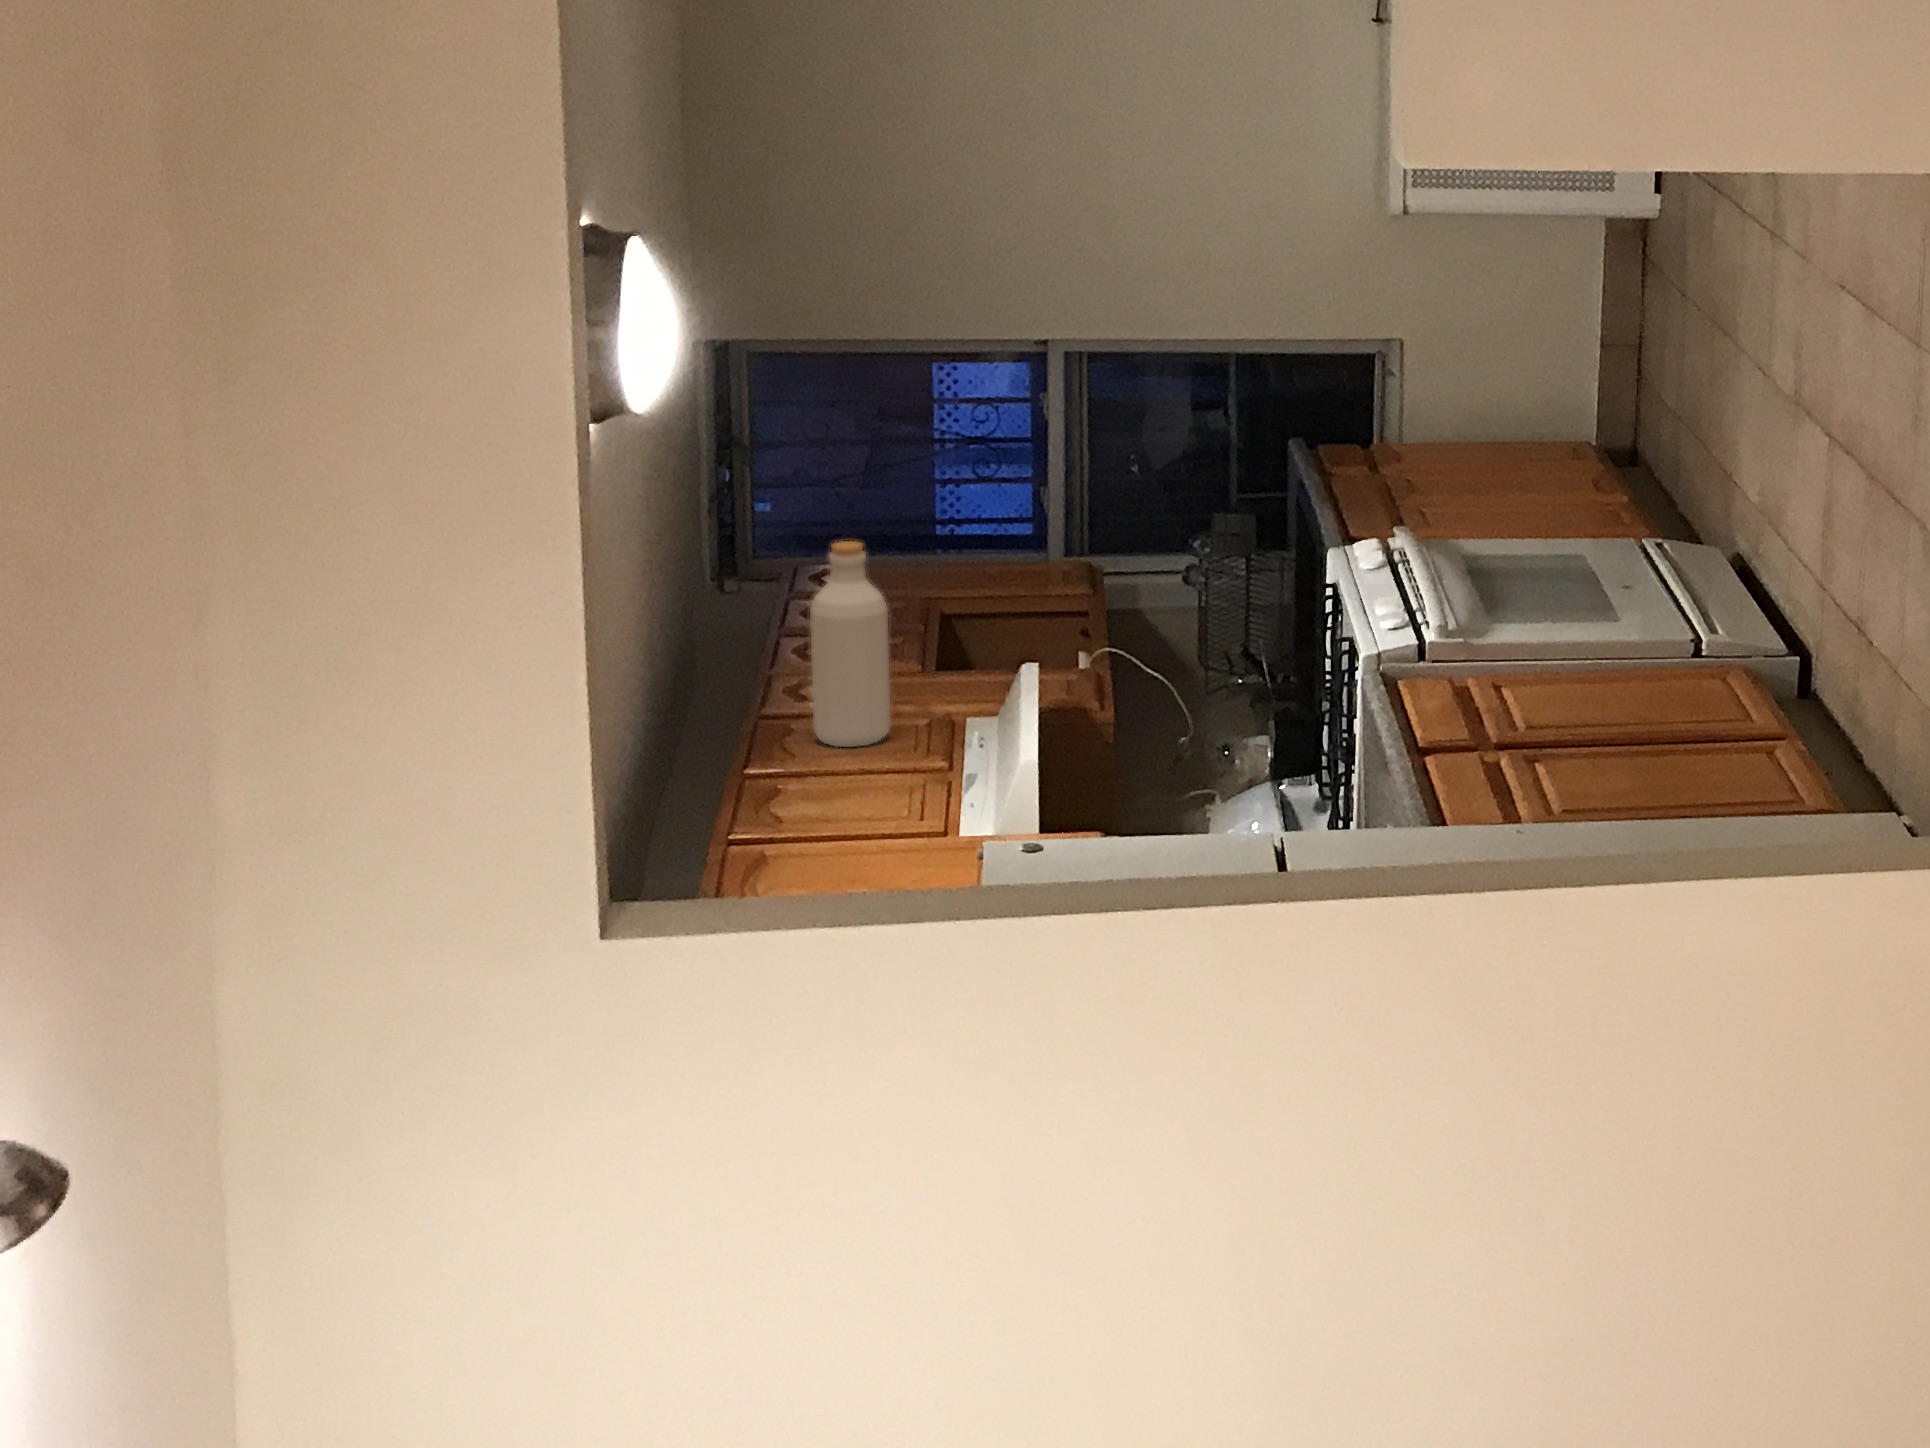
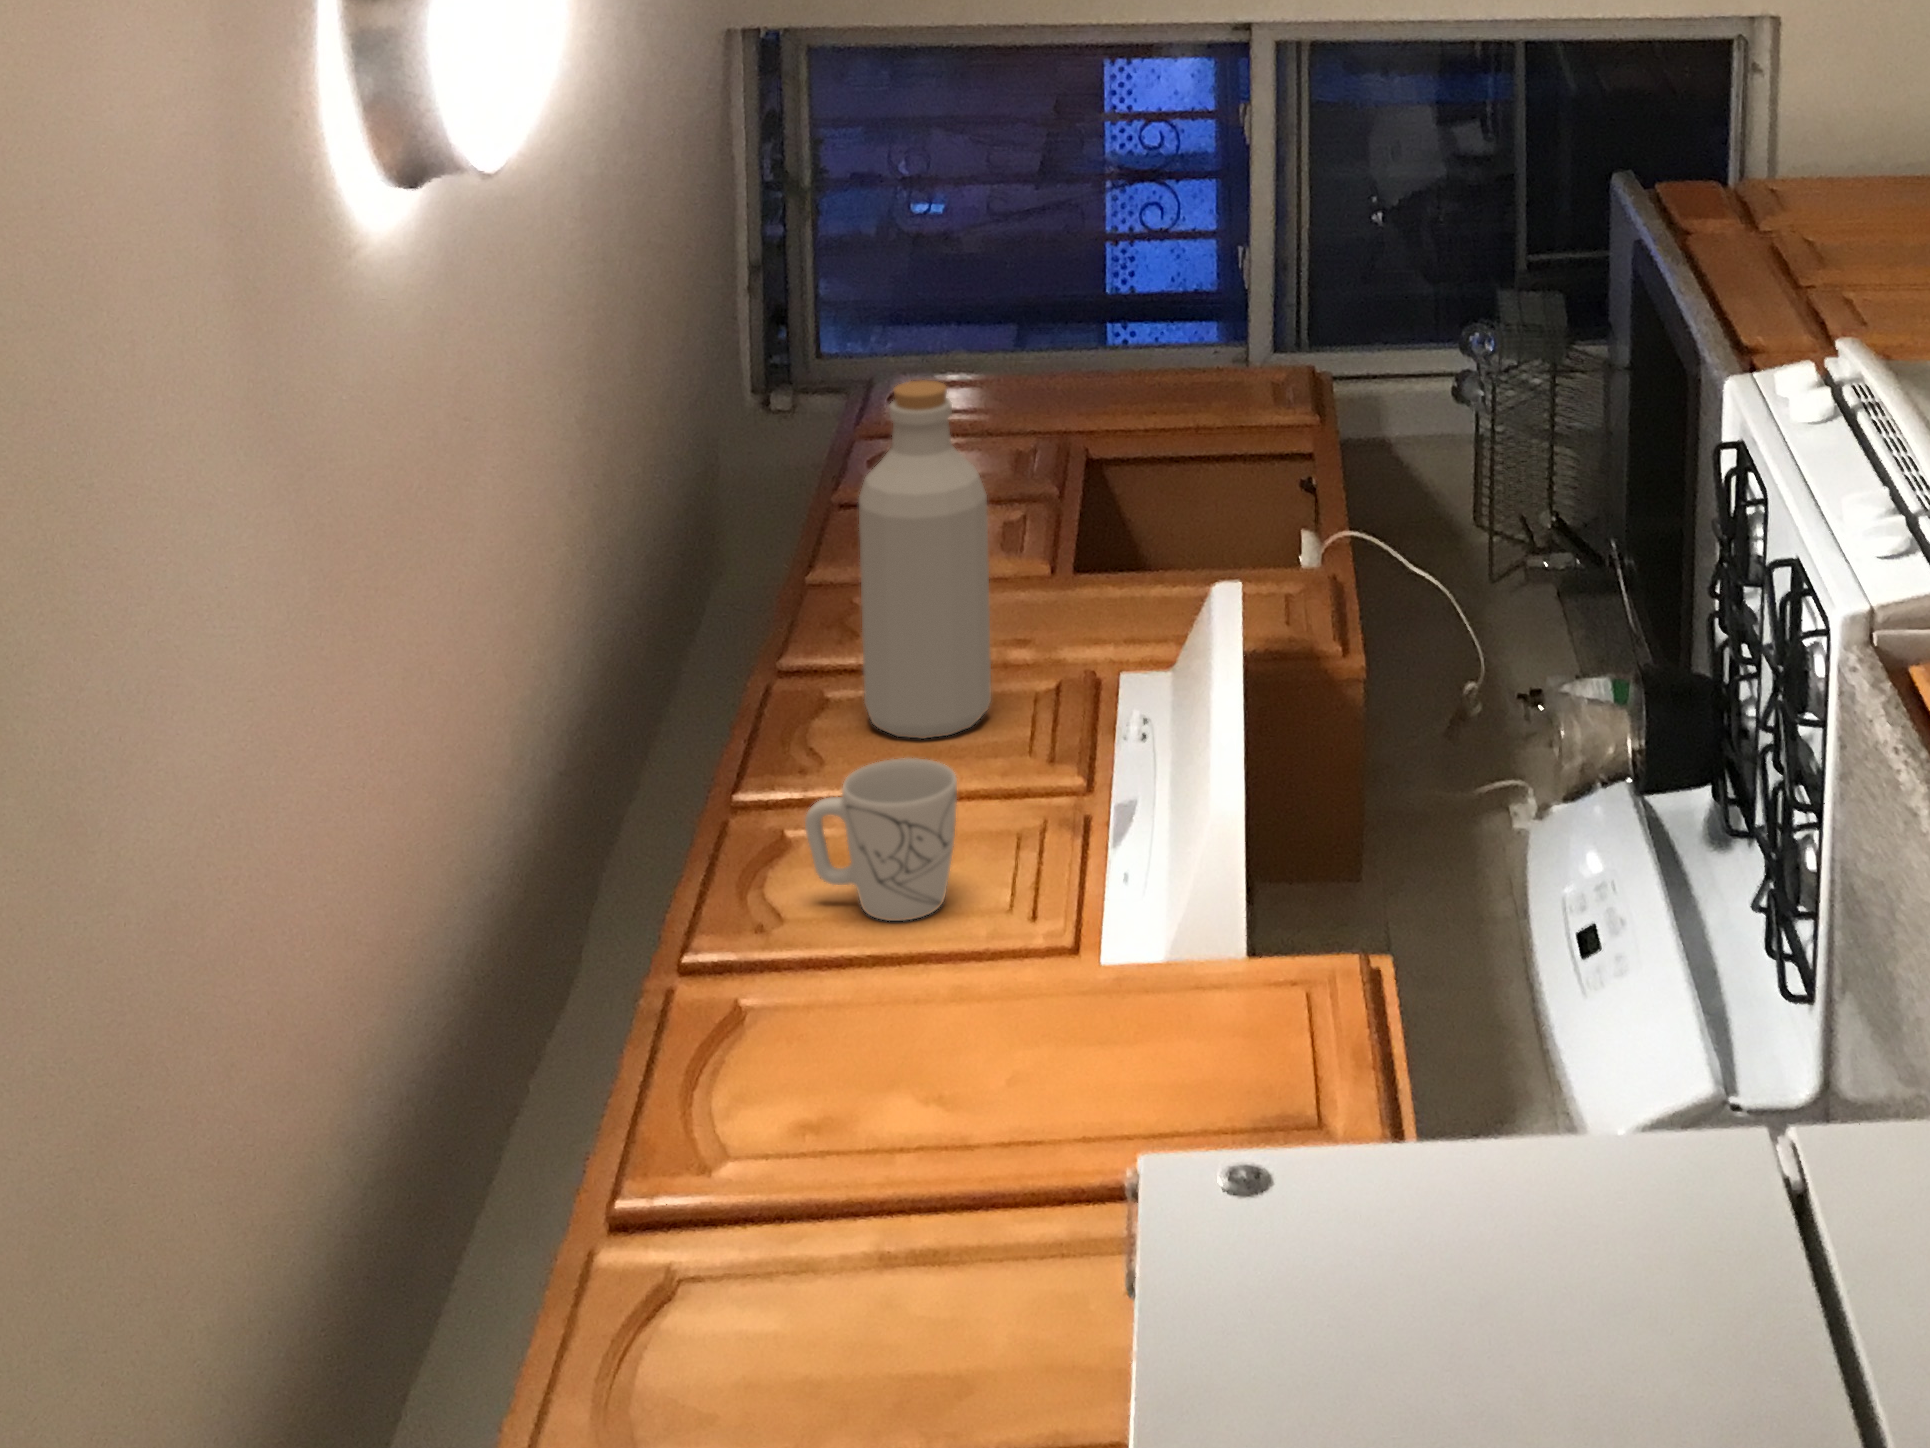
mug: none [791,738,878,823] -> present [805,758,957,921]

